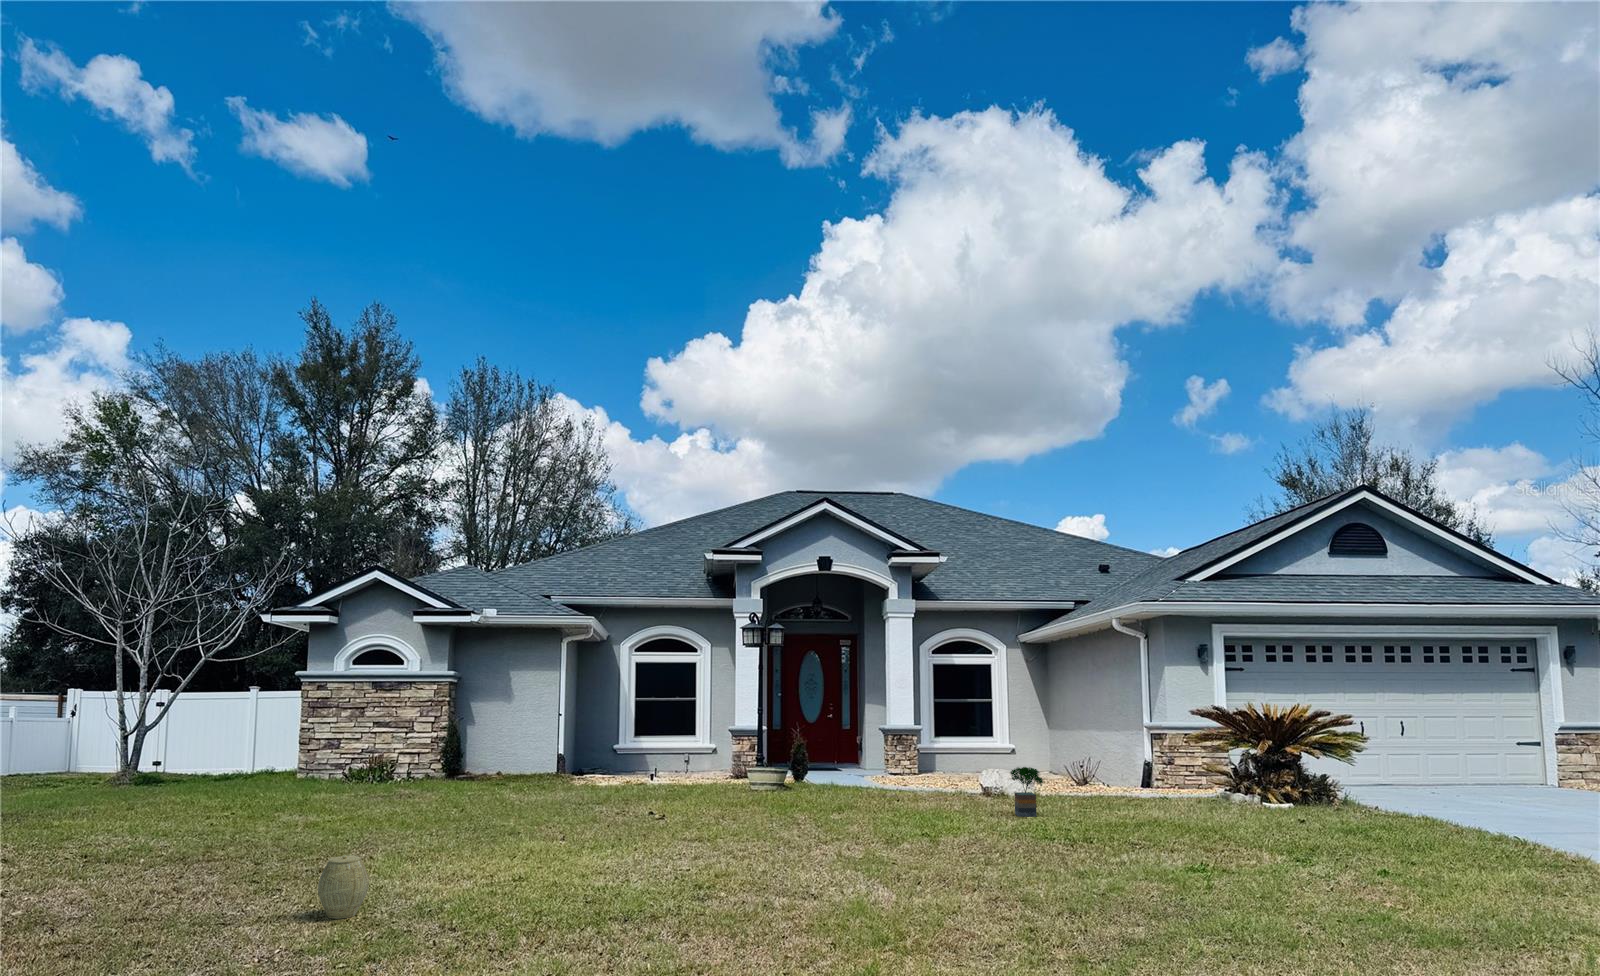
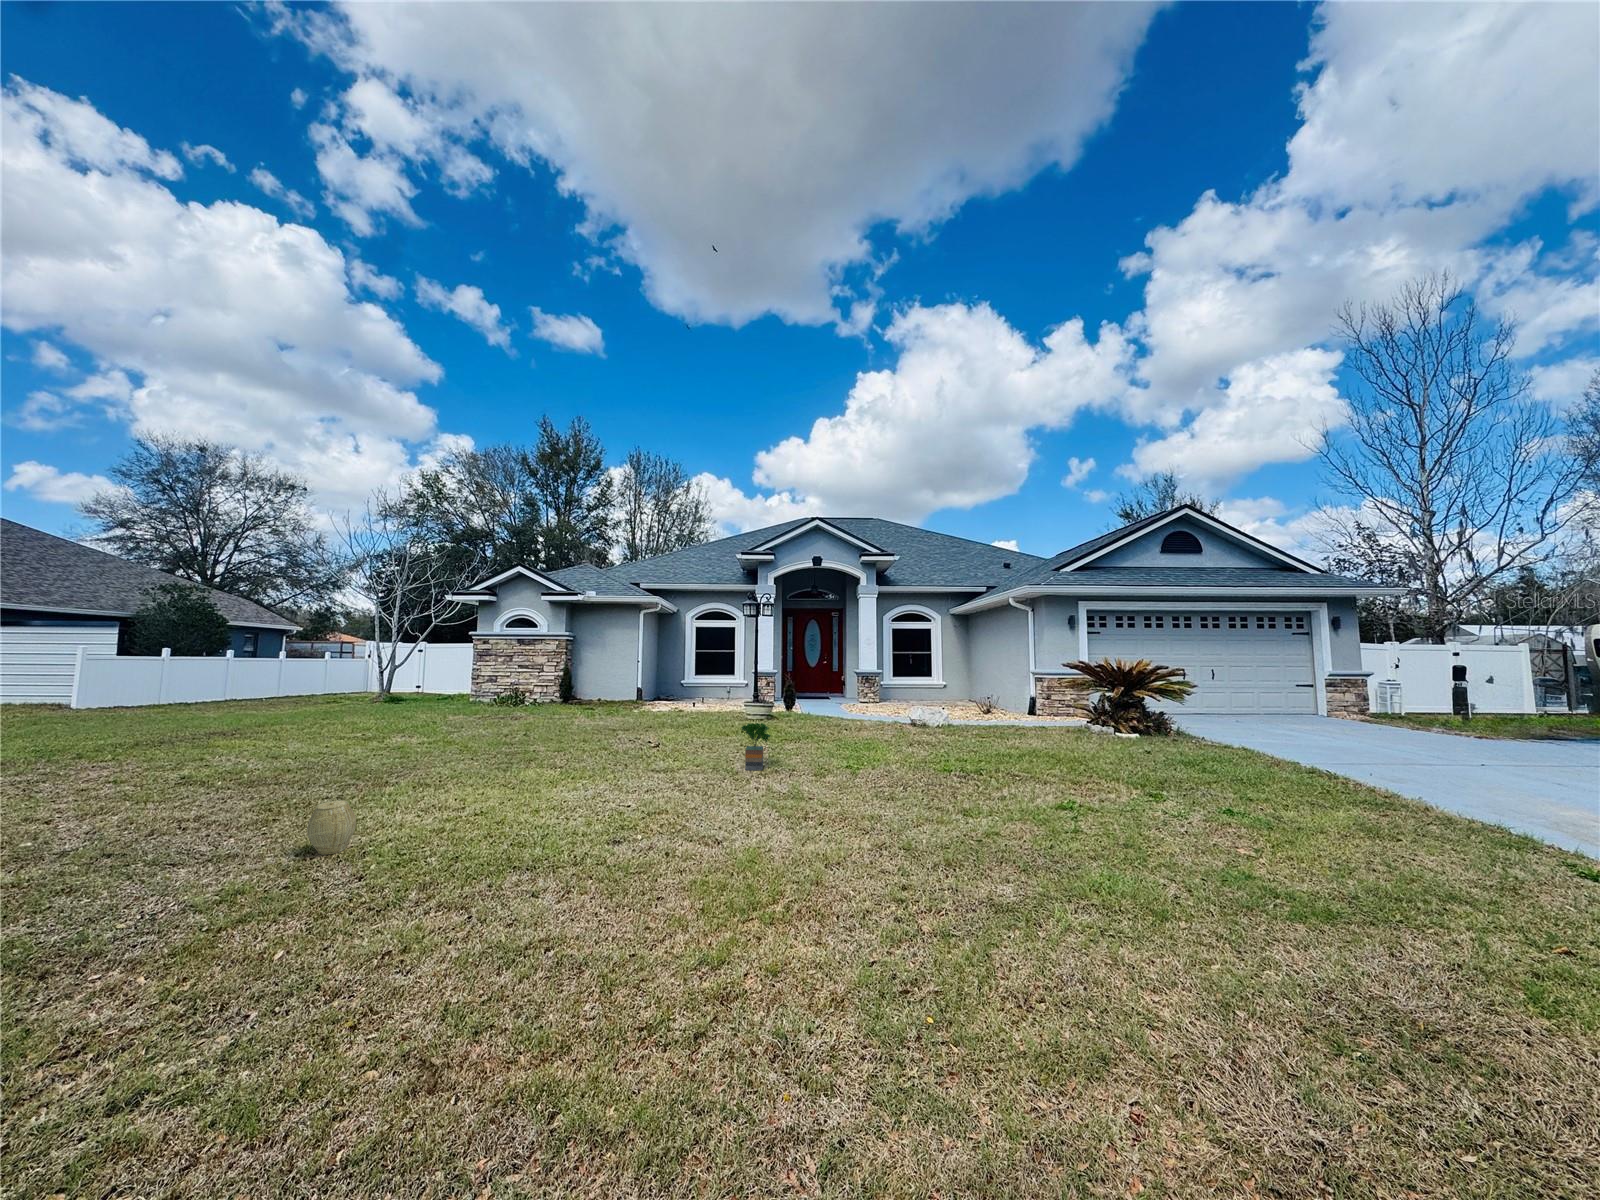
potted tree: present [1010,767,1043,817] -> present [741,723,770,770]

